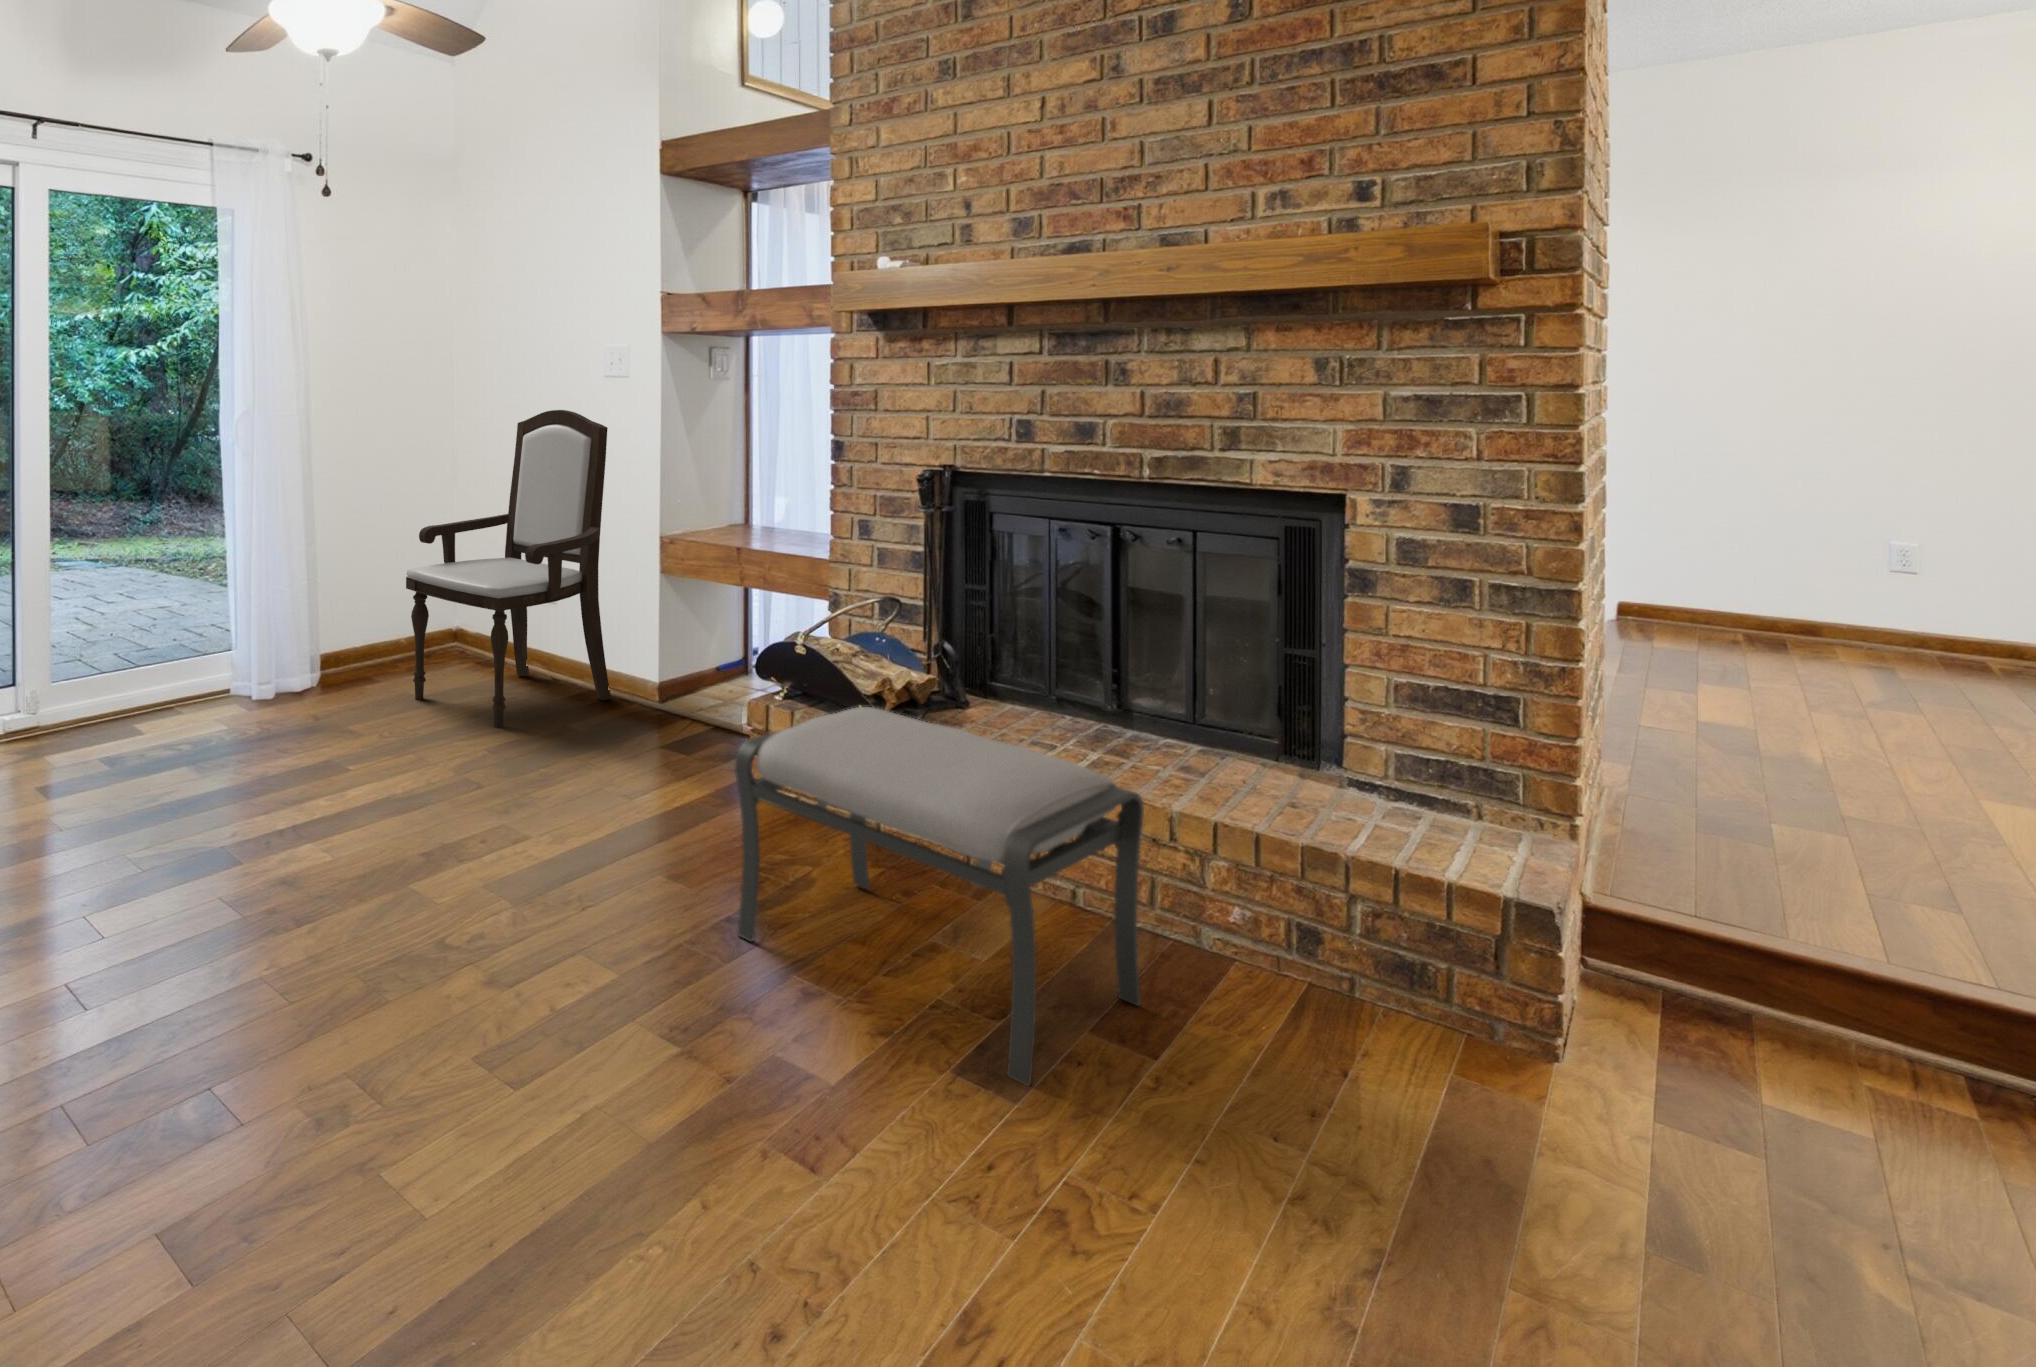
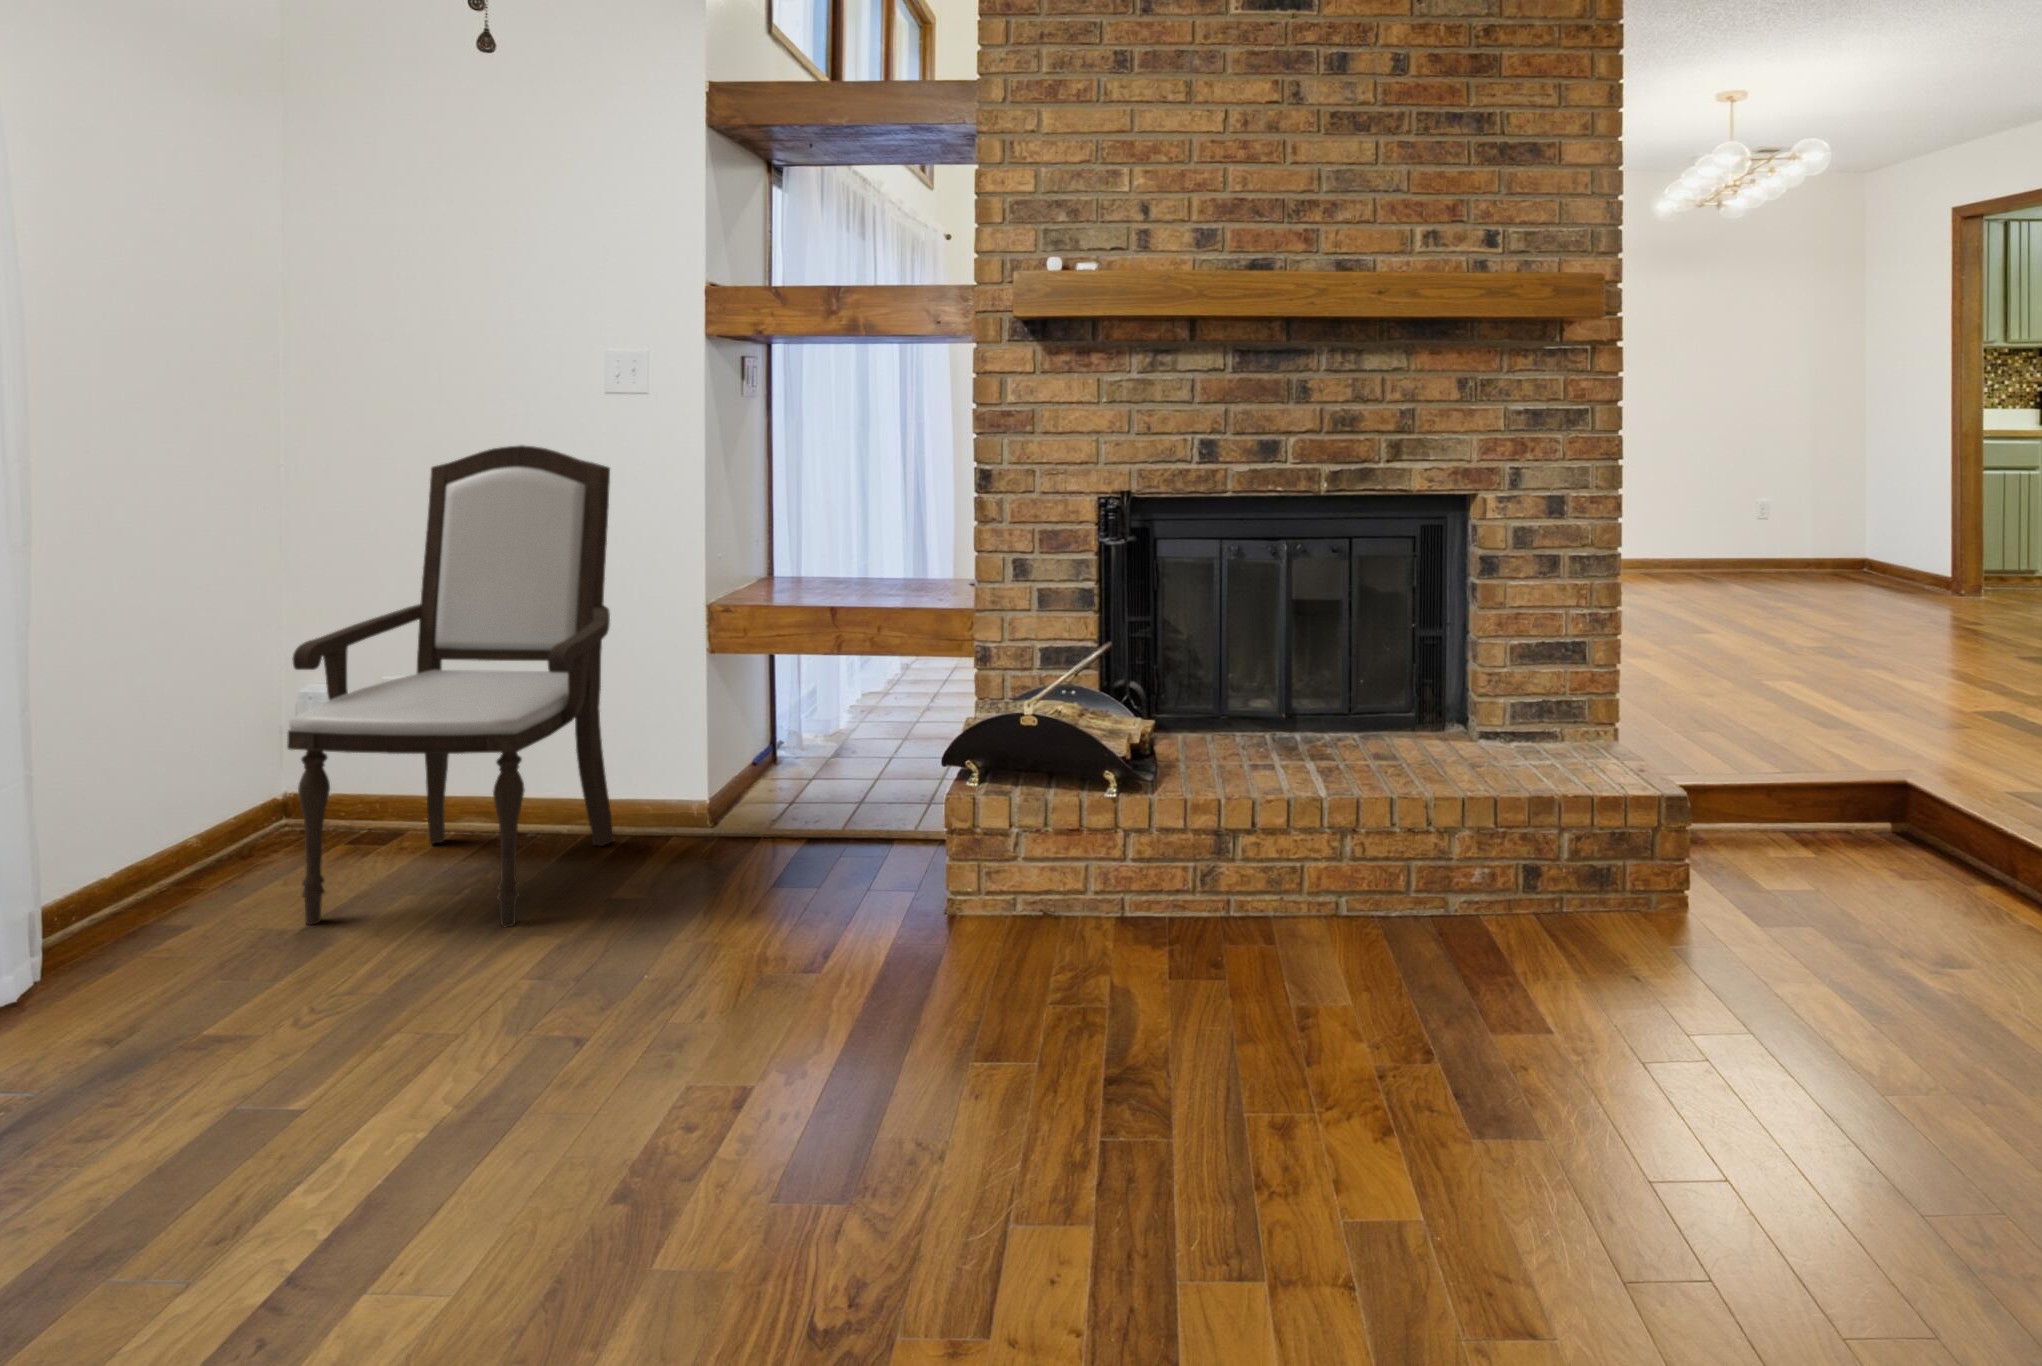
ottoman: present [735,707,1144,1086] -> none [1150,764,1525,1091]

